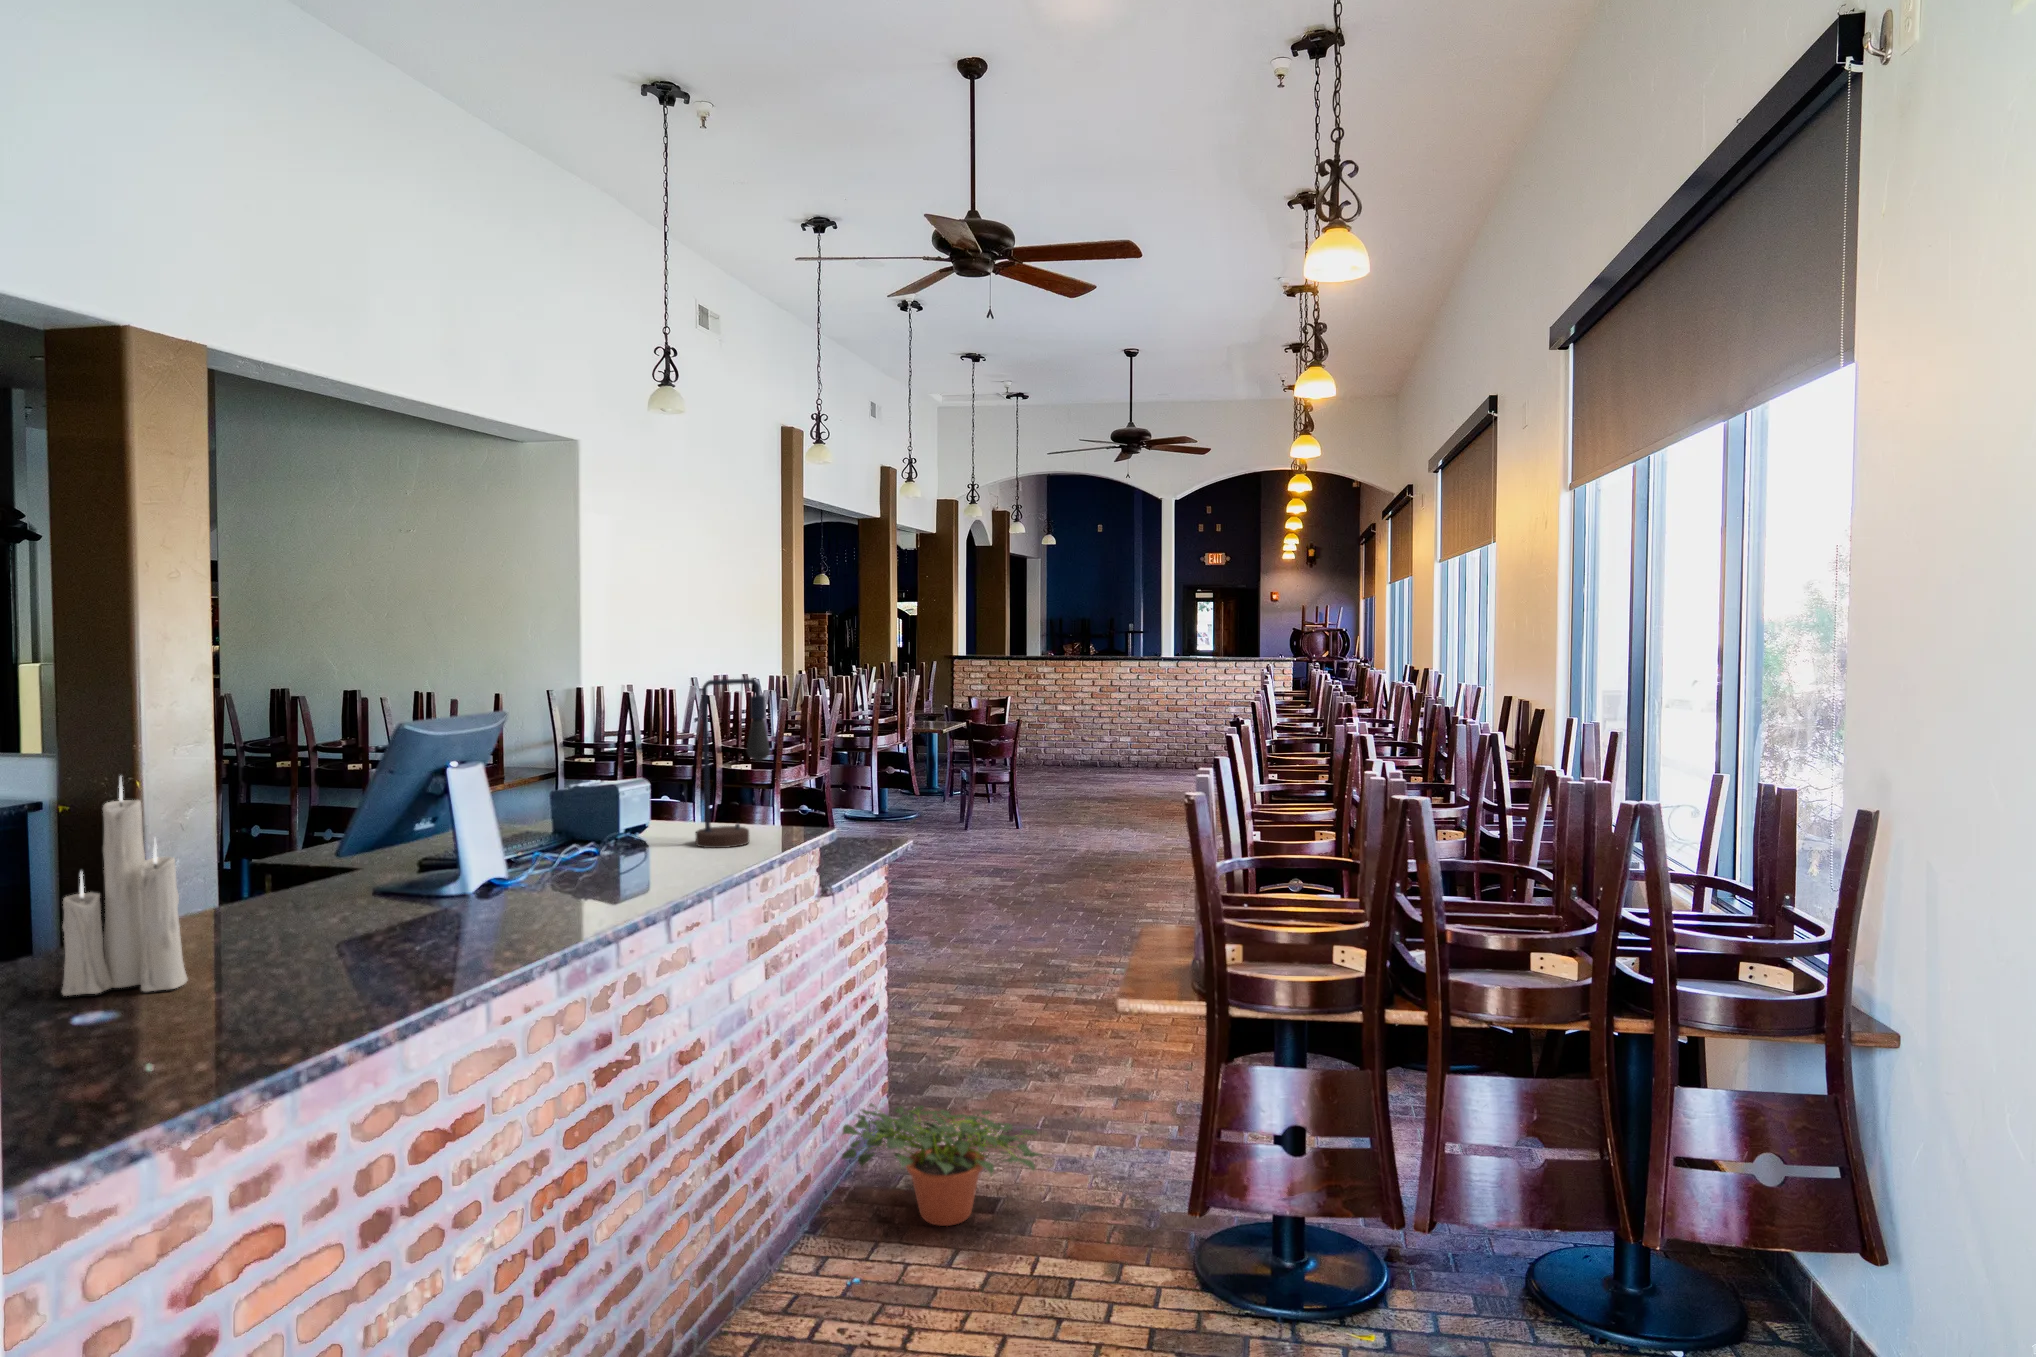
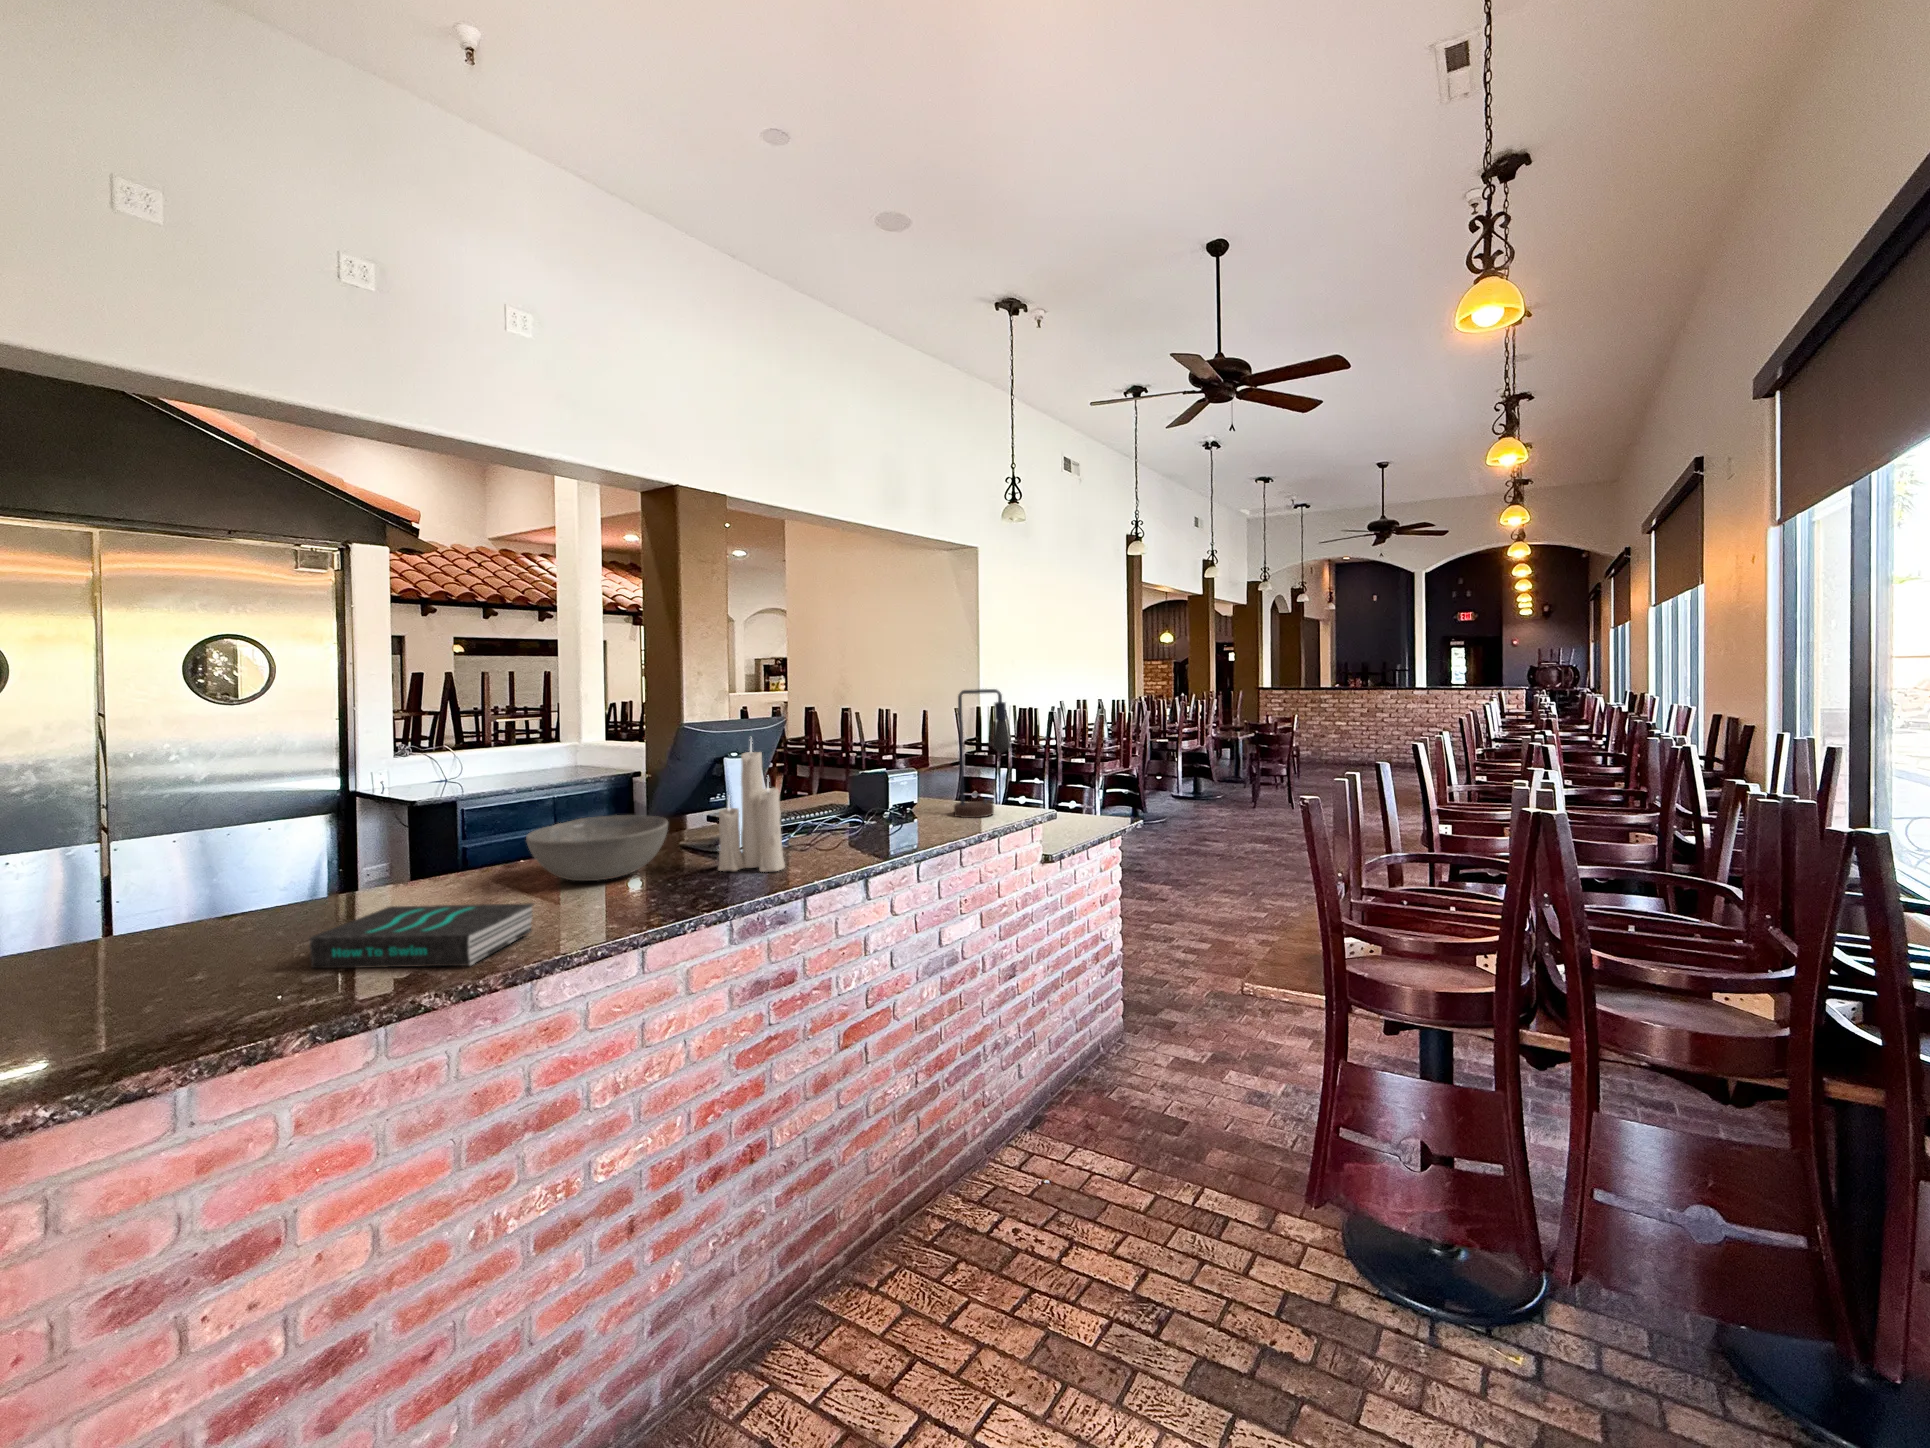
candle: present [61,777,188,996] -> present [718,744,785,872]
bowl: none [214,858,407,946] -> present [526,815,668,881]
book: none [101,962,348,1055] -> present [309,903,533,968]
potted plant: present [842,1103,1042,1226] -> none [1049,1029,1221,1142]

